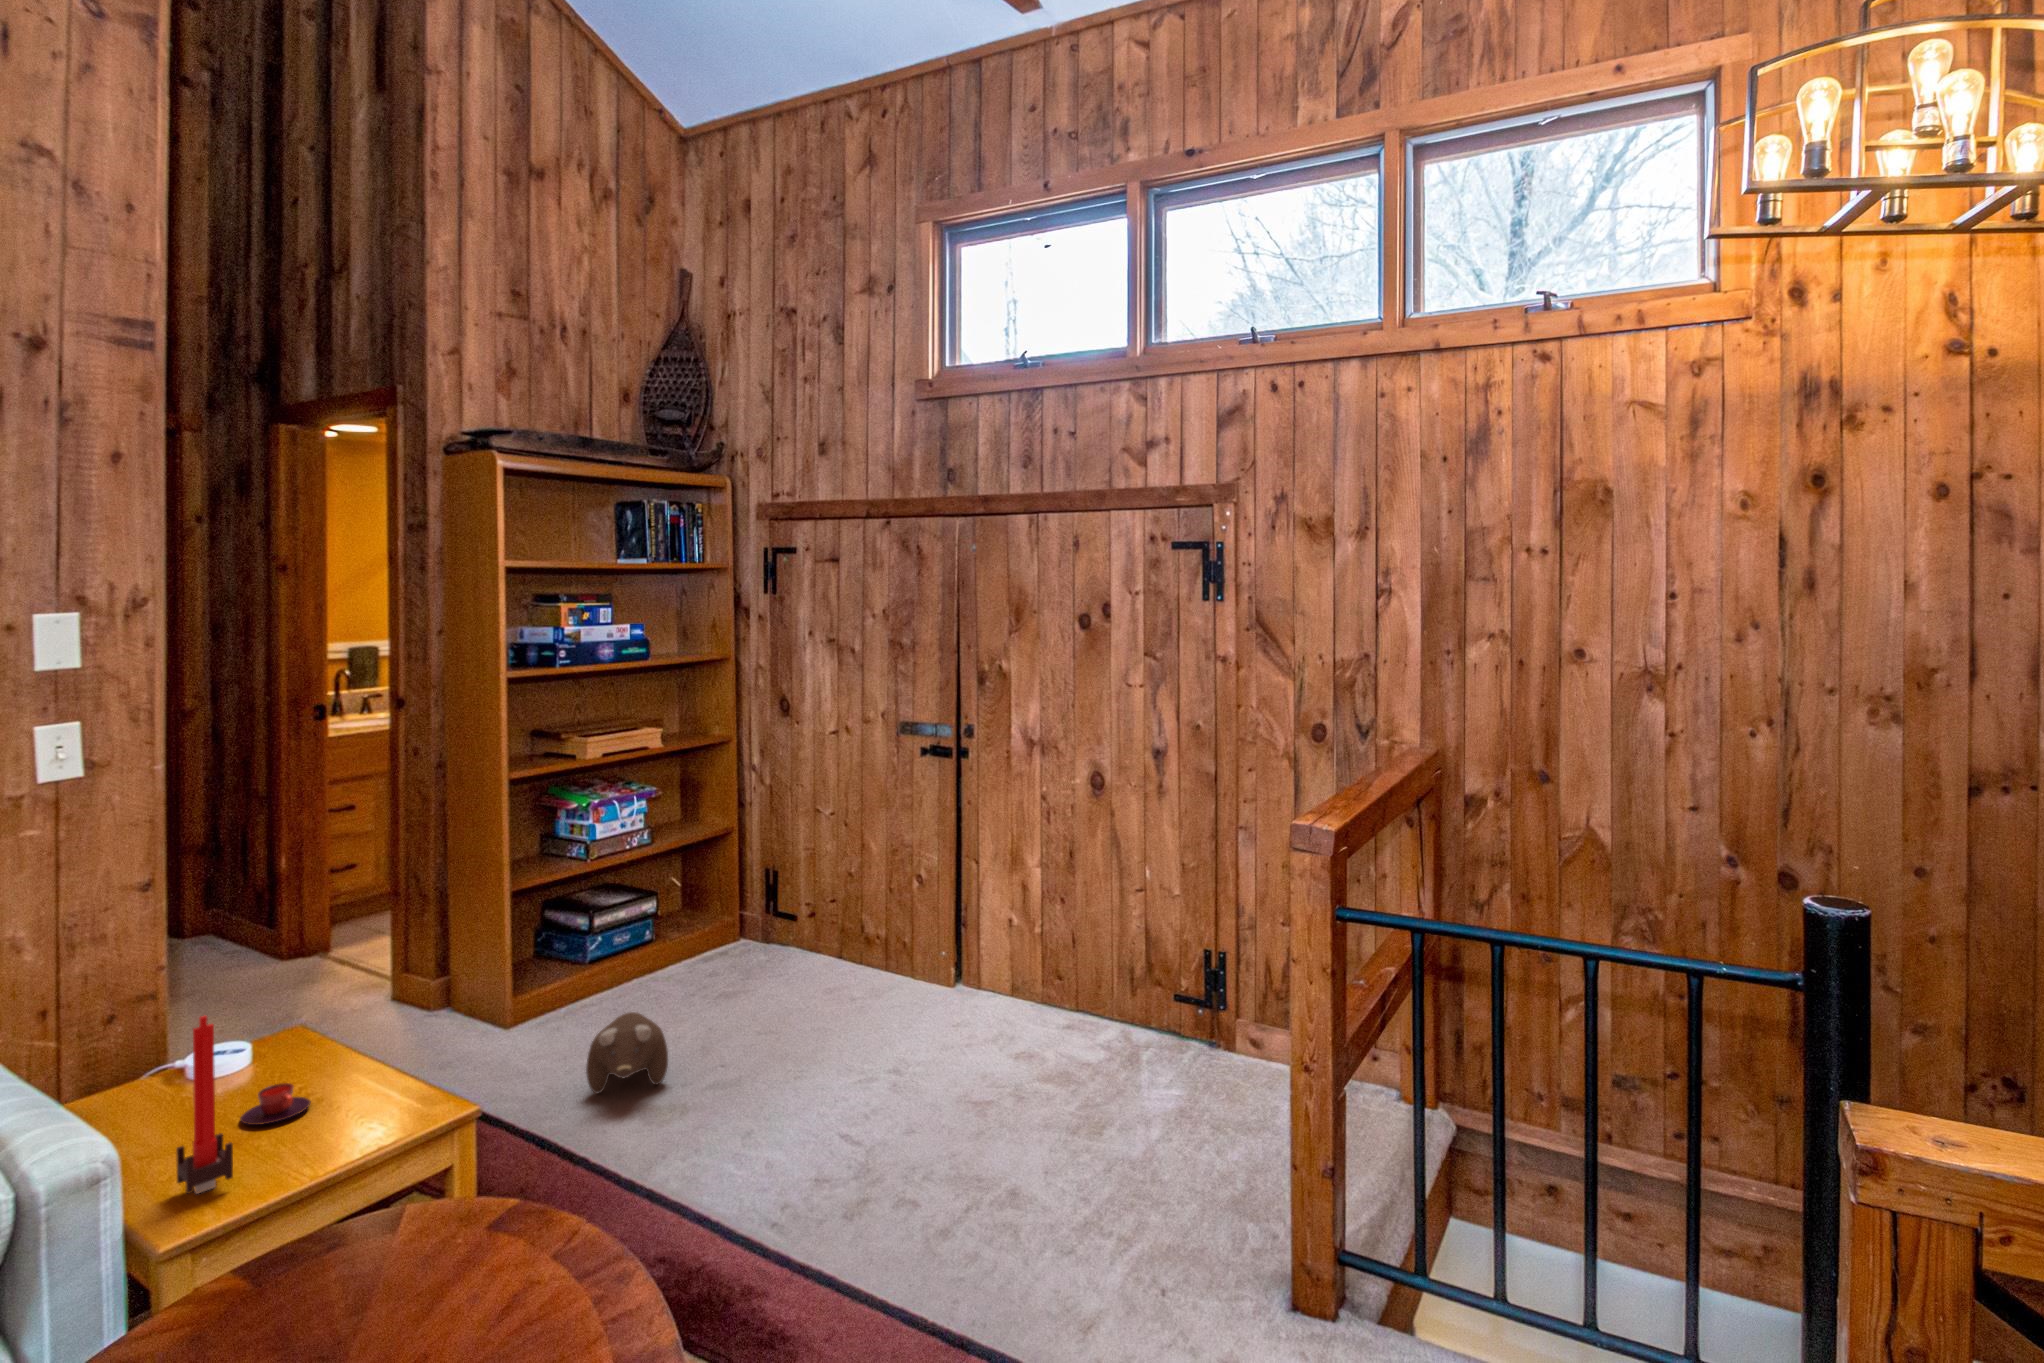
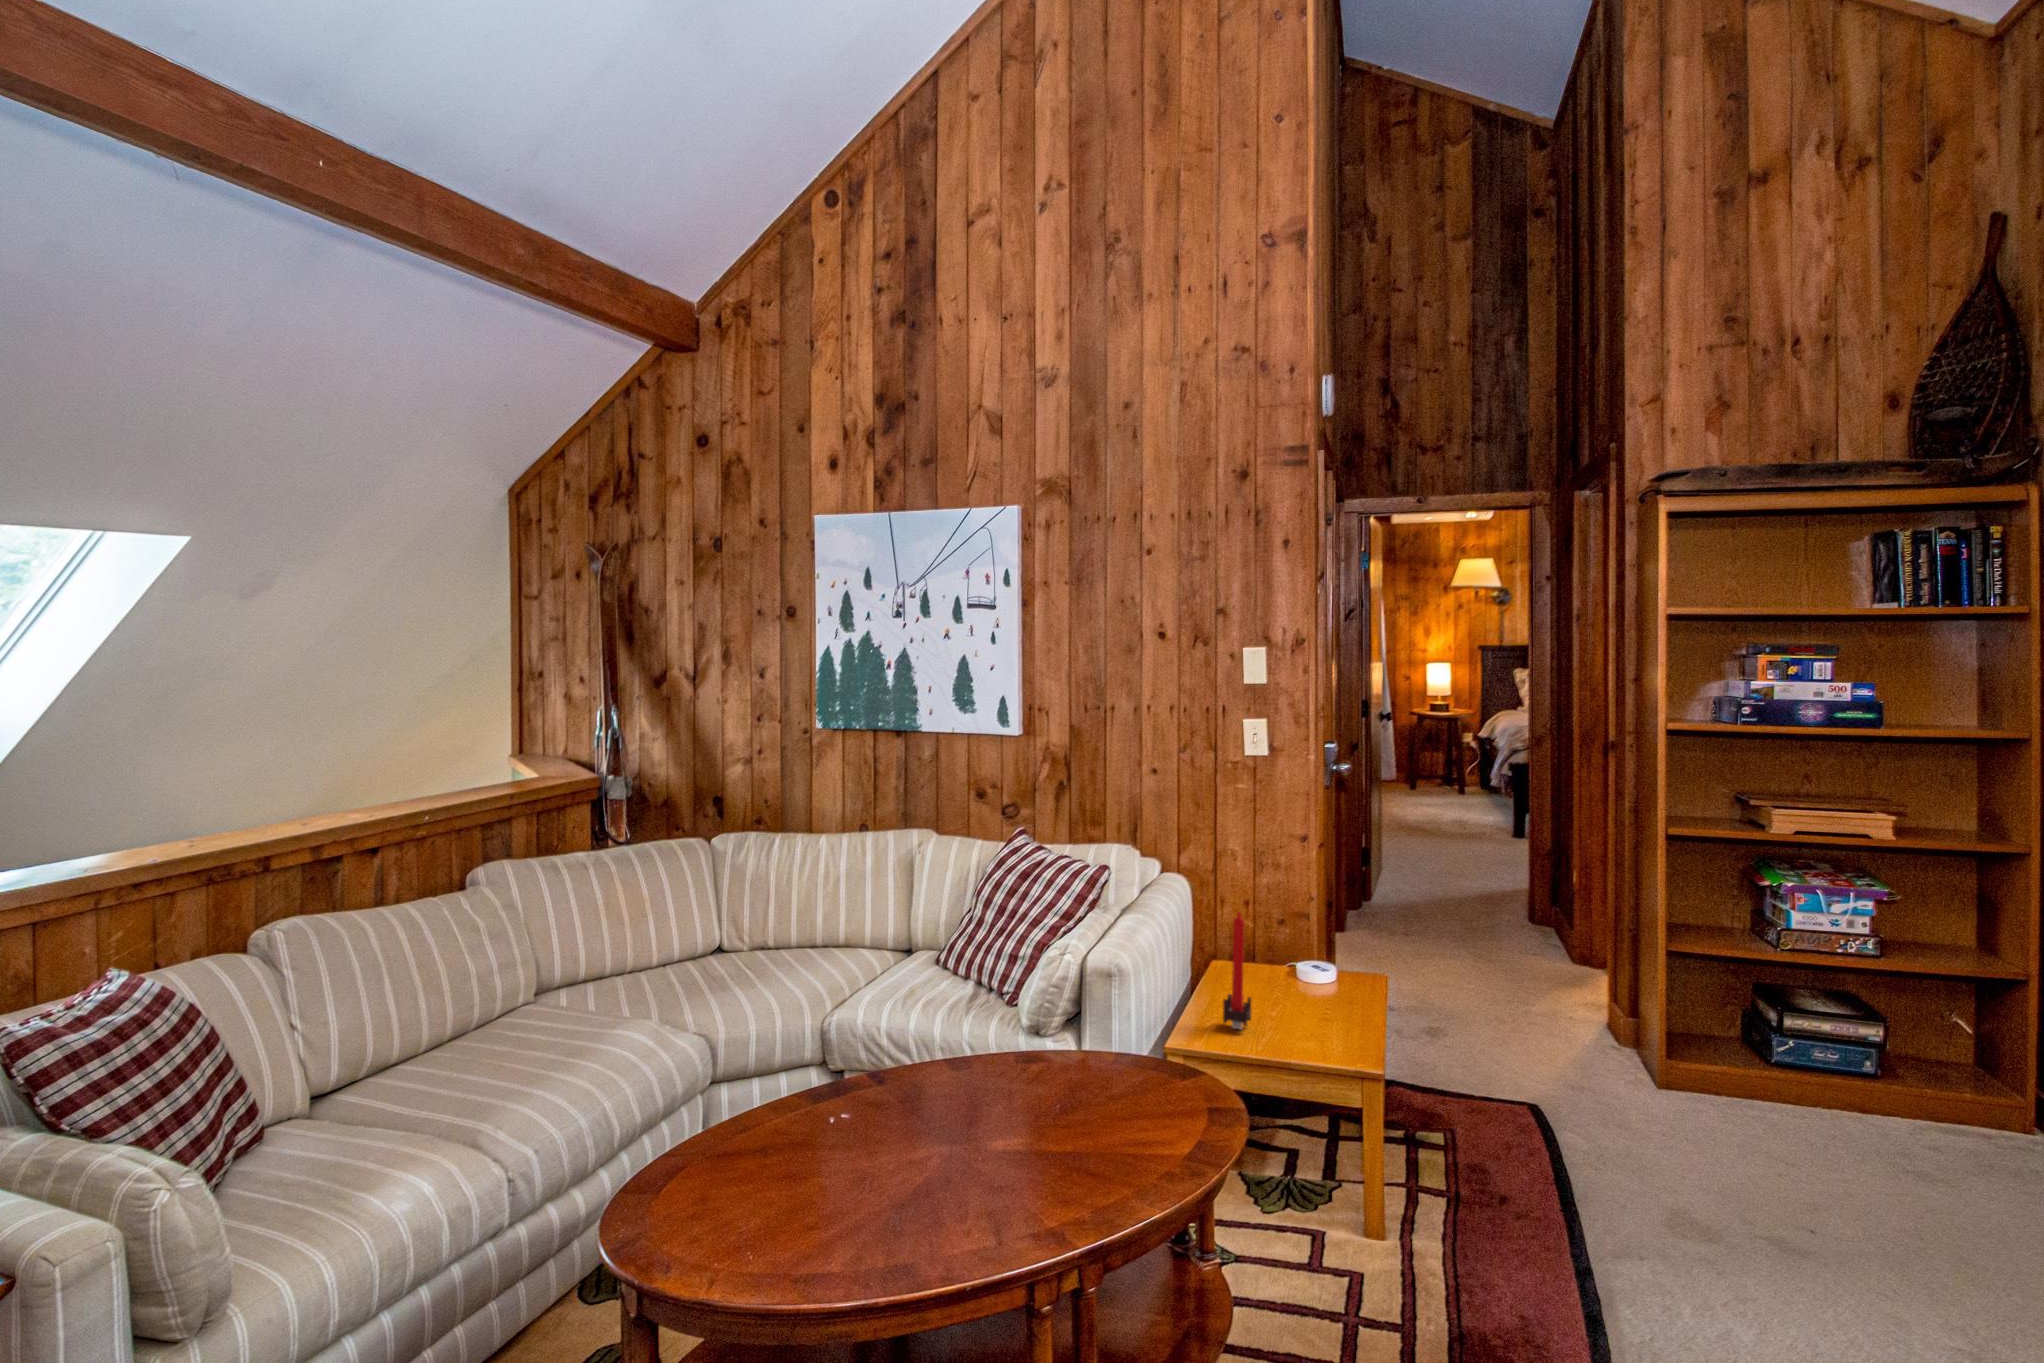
plush toy: present [586,1012,668,1094] -> none [1646,1105,1752,1200]
teacup: present [240,1083,311,1125] -> none [1290,992,1332,1018]

